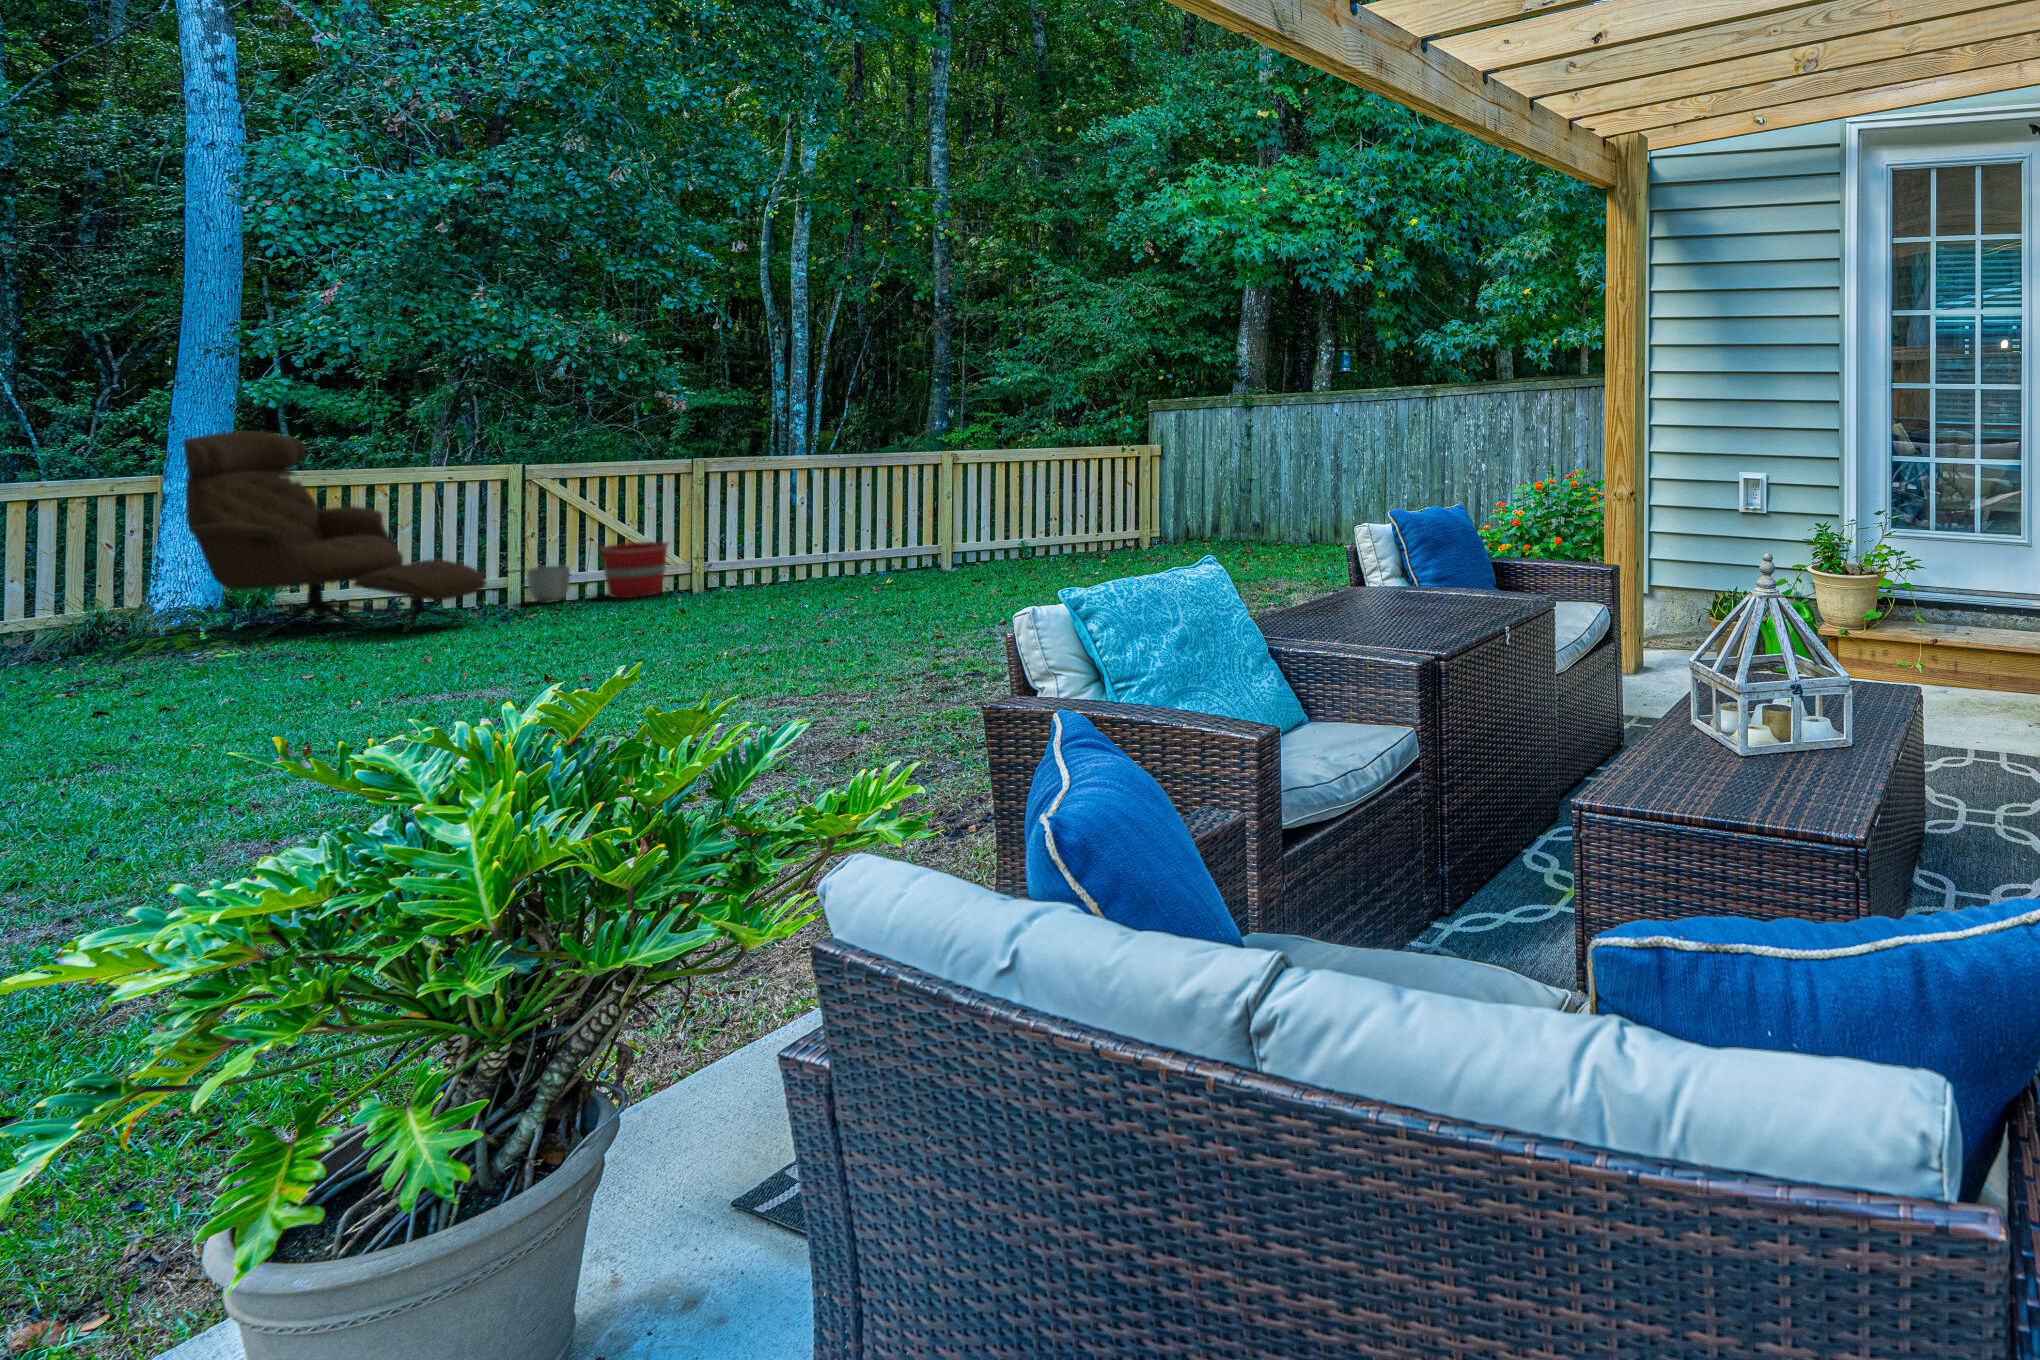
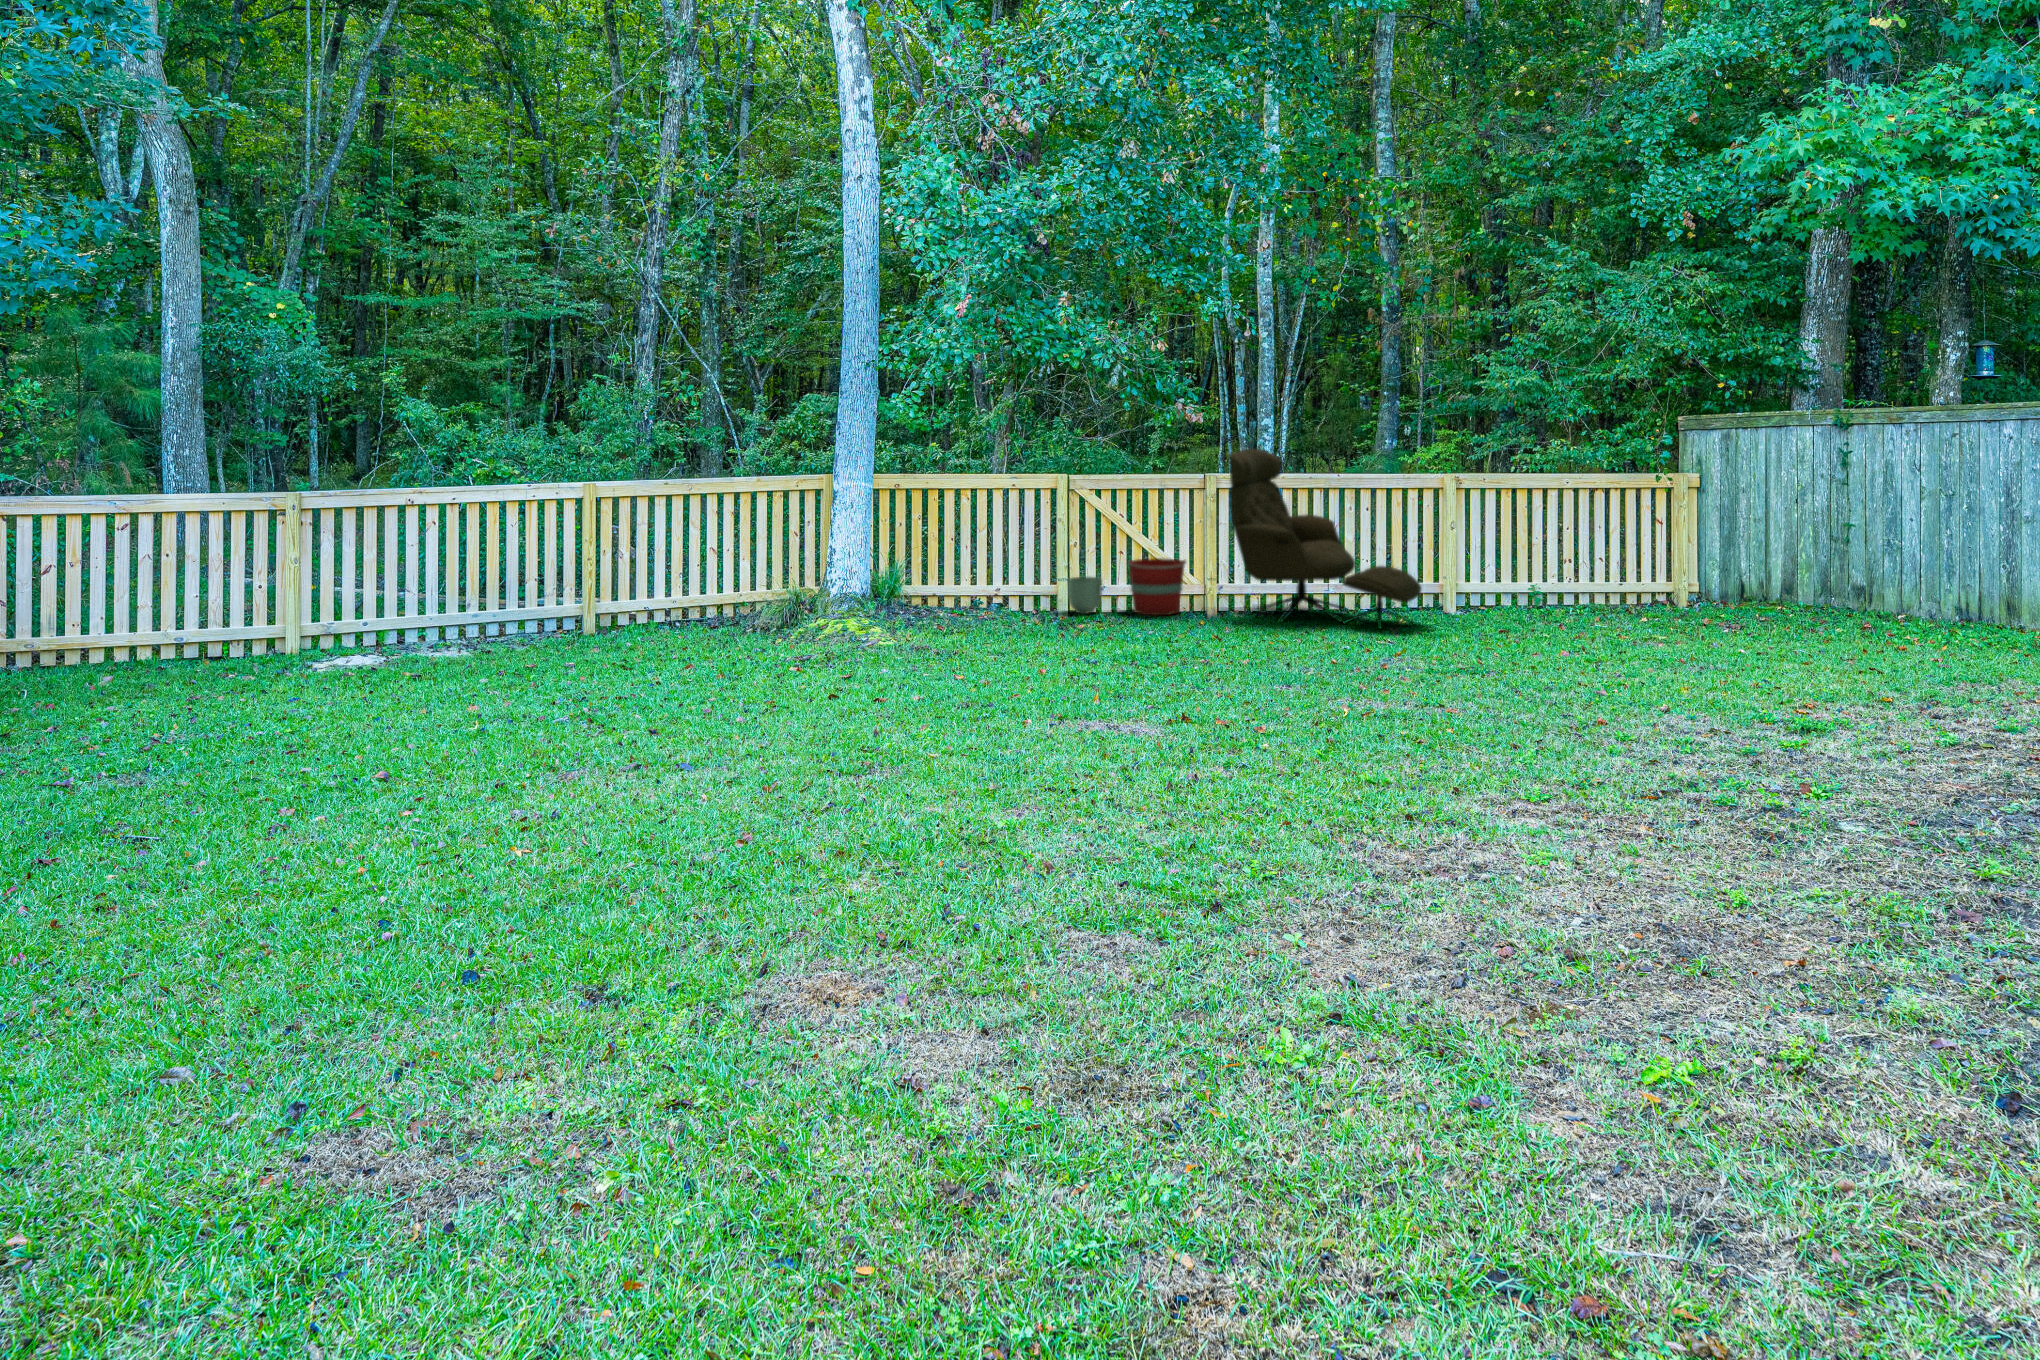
lounge chair: present [184,432,486,637] -> present [1229,449,1422,629]

